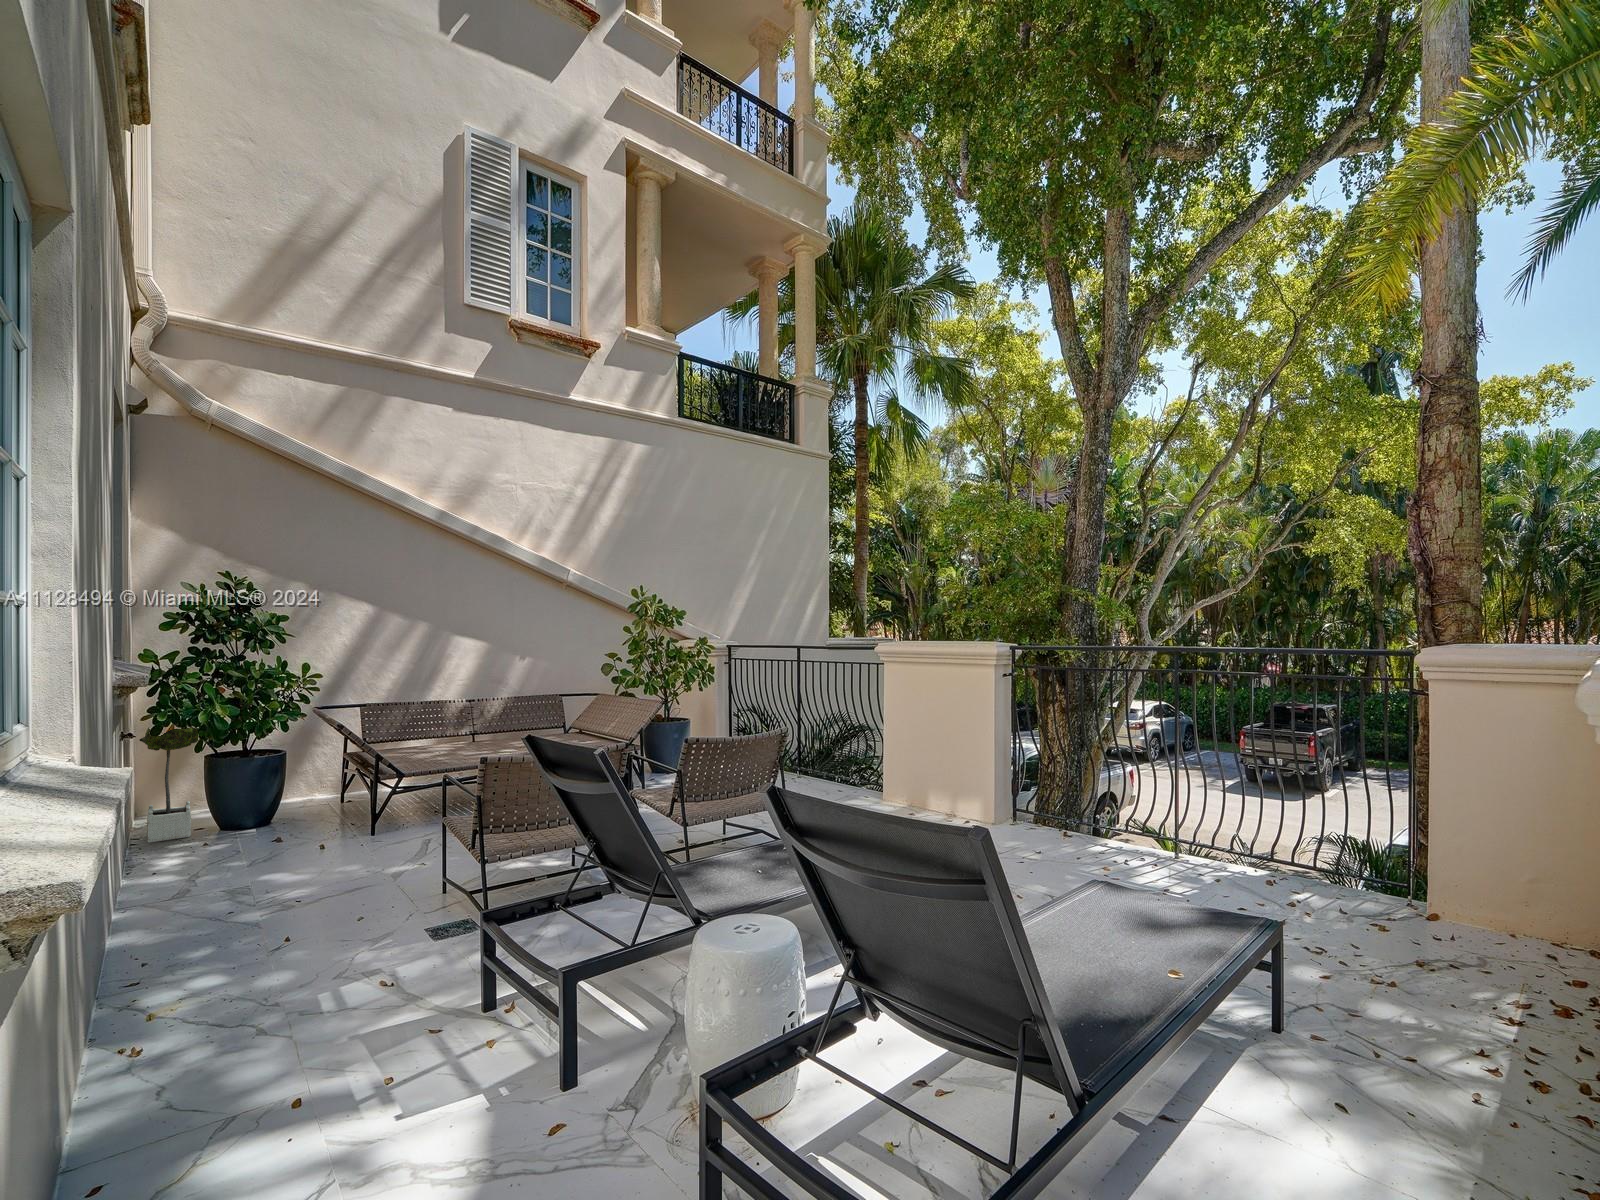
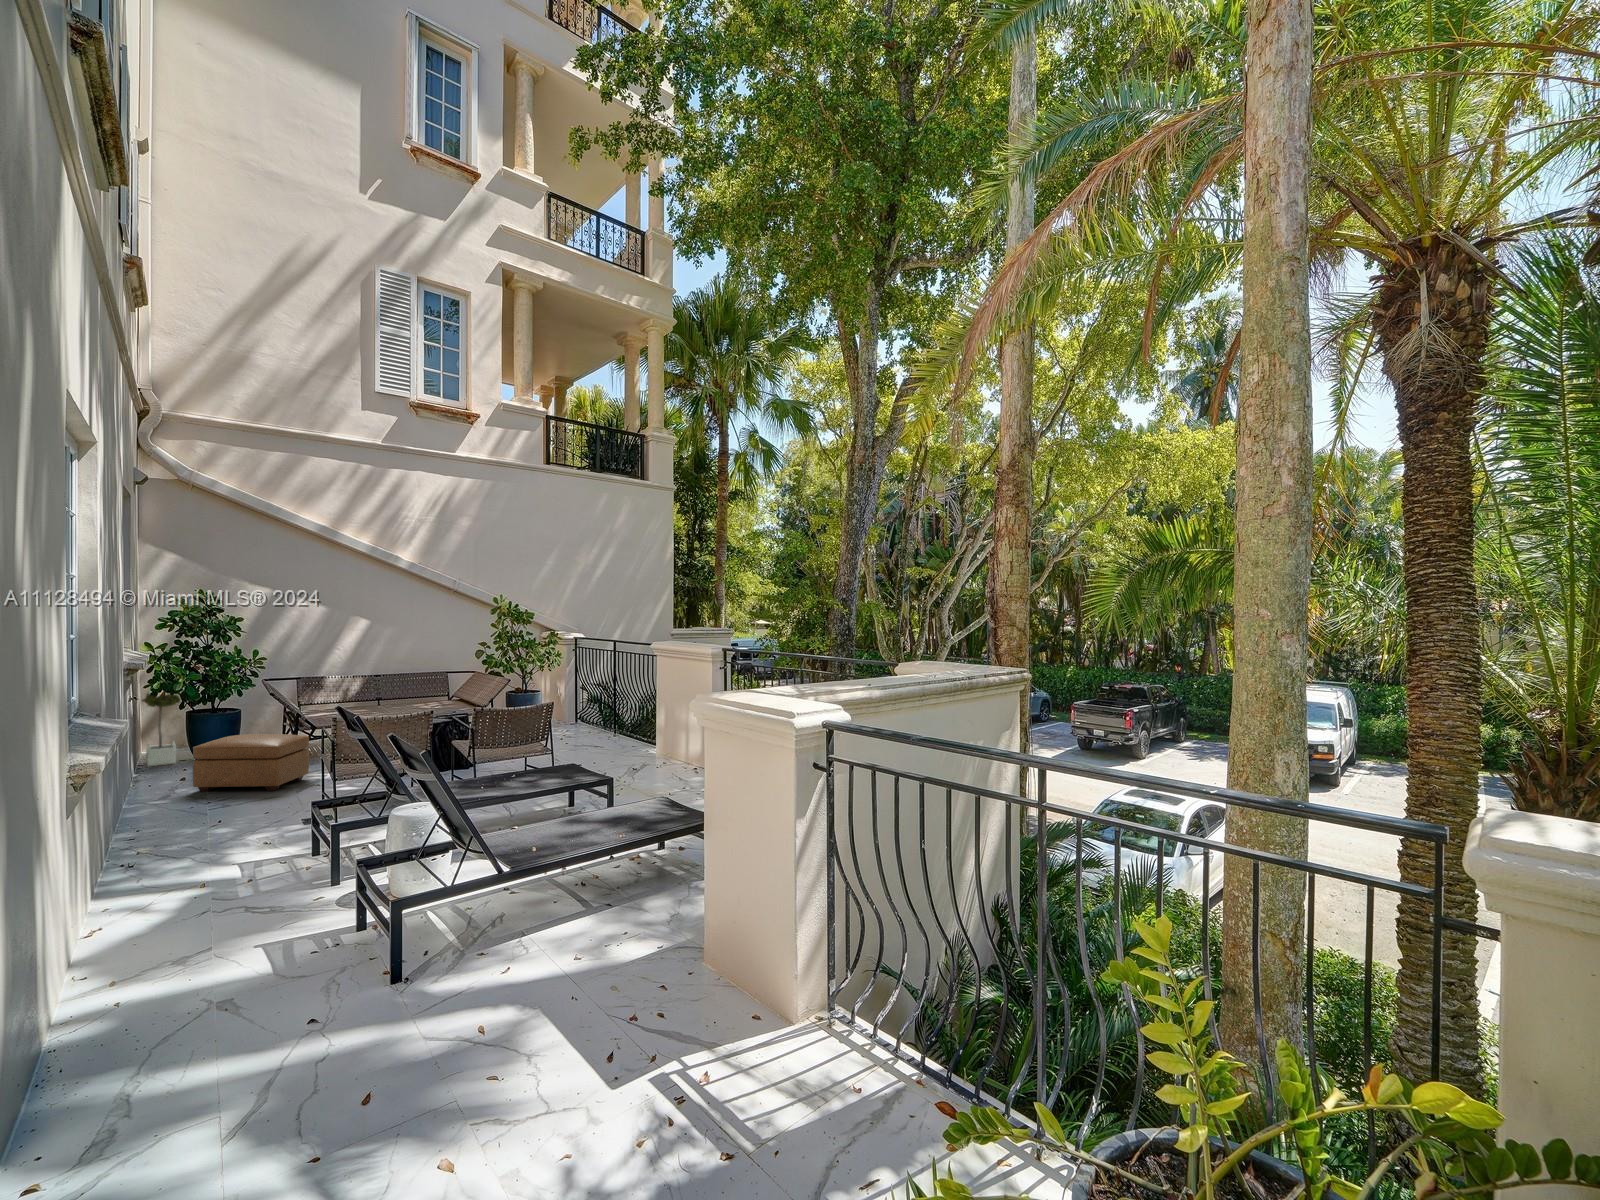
ottoman: none [208,797,394,899] -> present [193,734,309,792]

